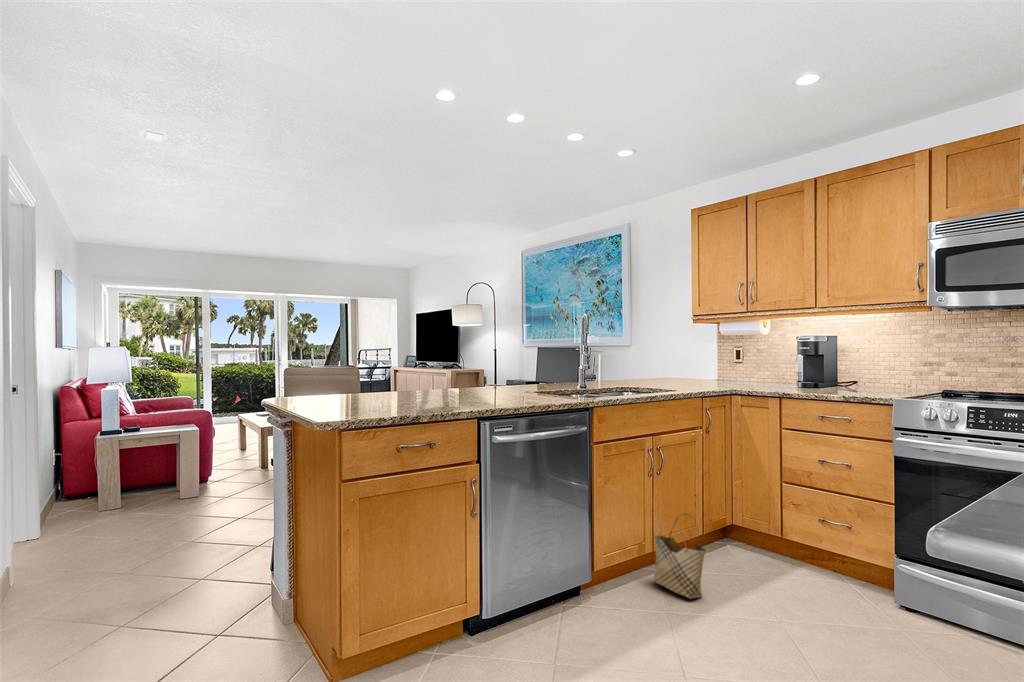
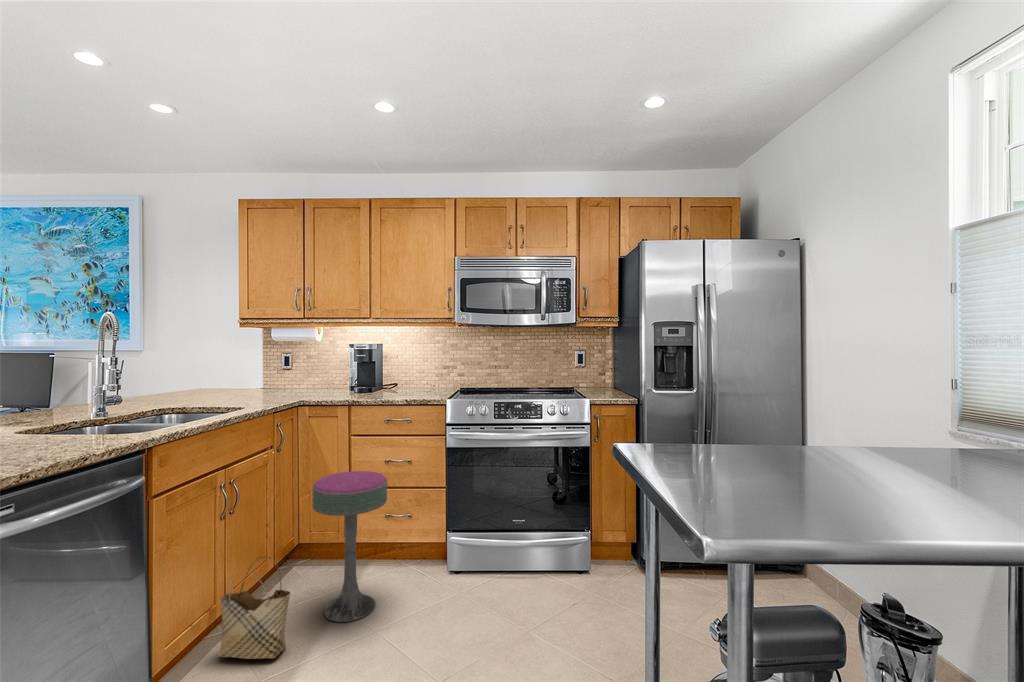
bar stool: none [730,460,808,605] -> present [312,471,387,622]

